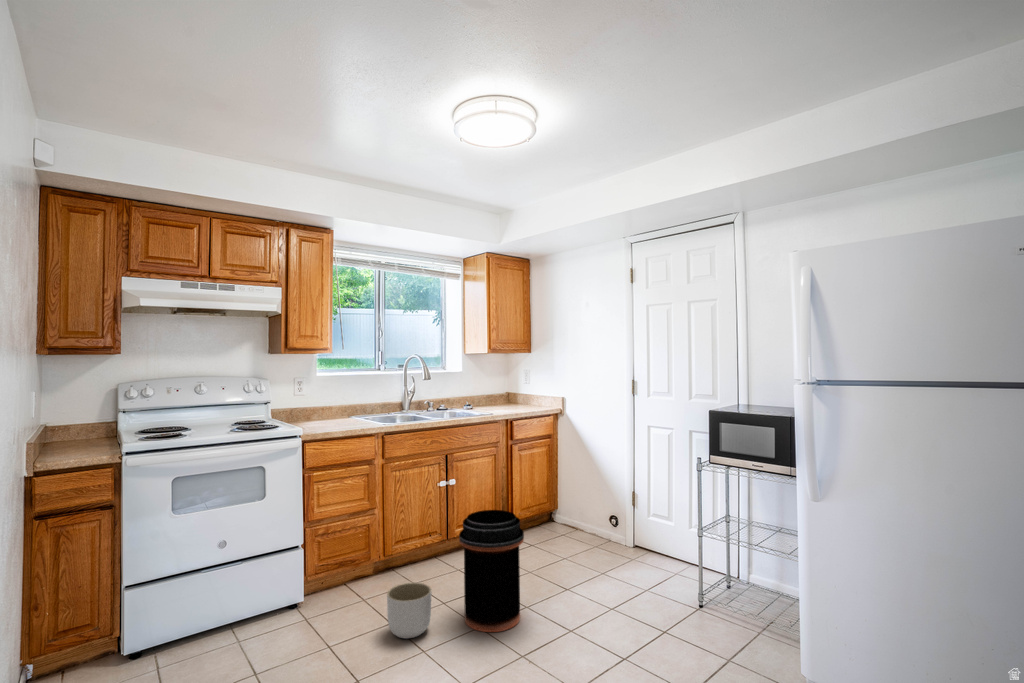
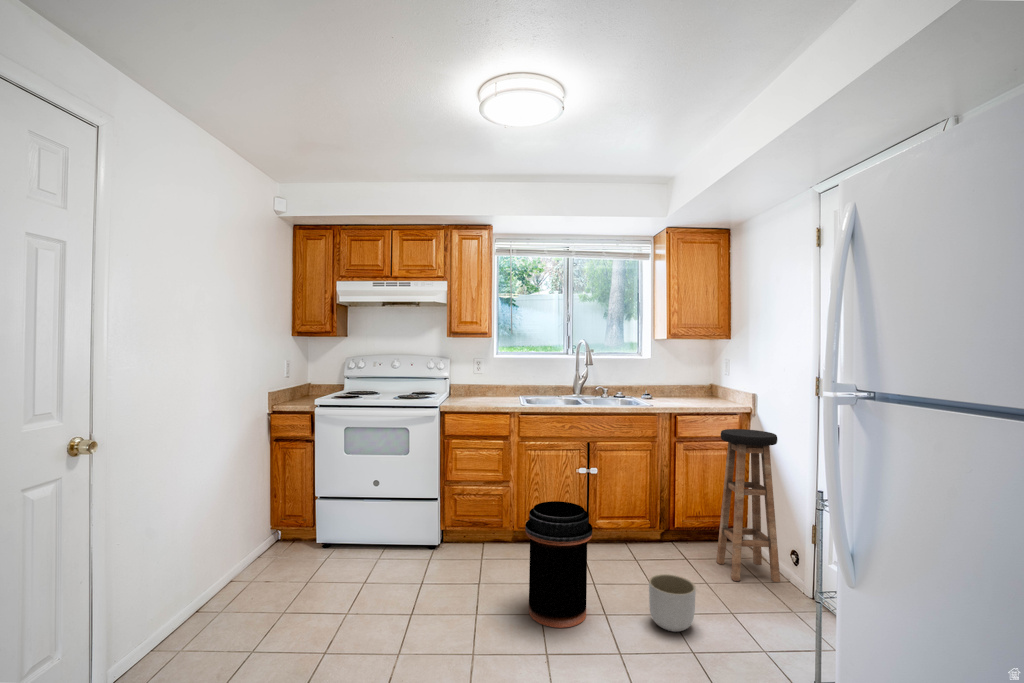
bar stool: none [554,425,605,550] -> present [716,429,780,582]
planter: present [387,582,431,639] -> present [649,574,696,632]

